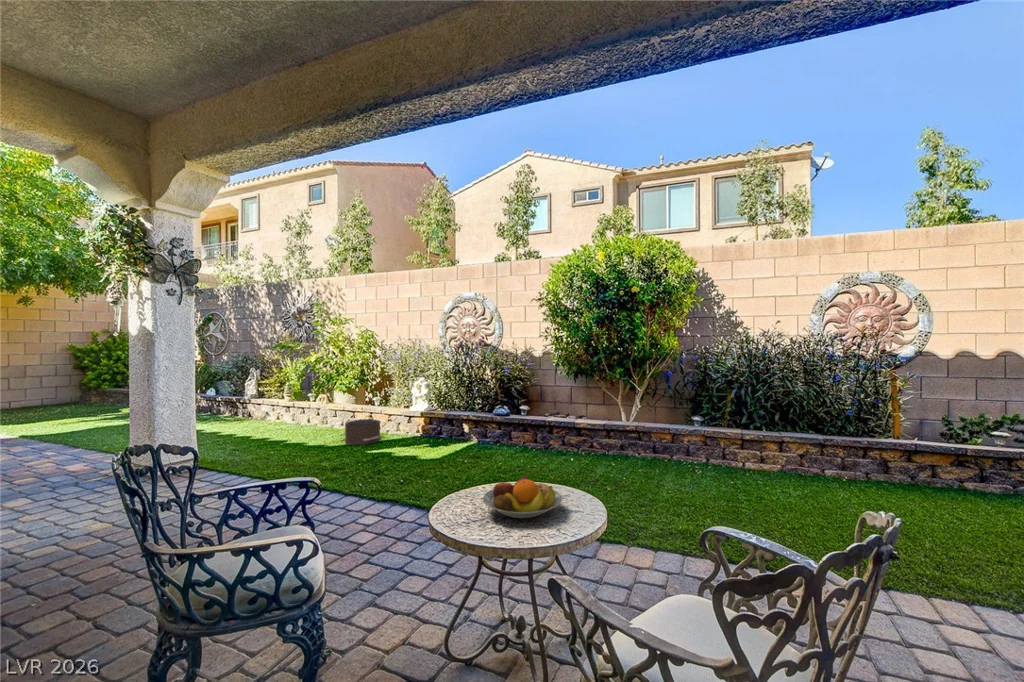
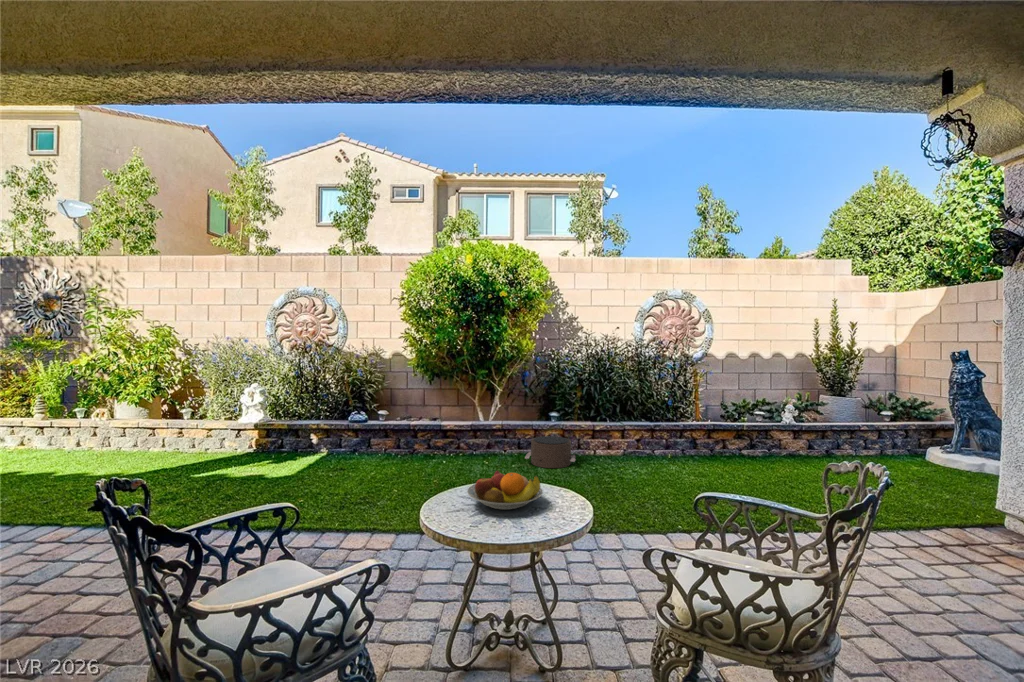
pouf: present [340,419,380,445] -> present [525,436,576,468]

